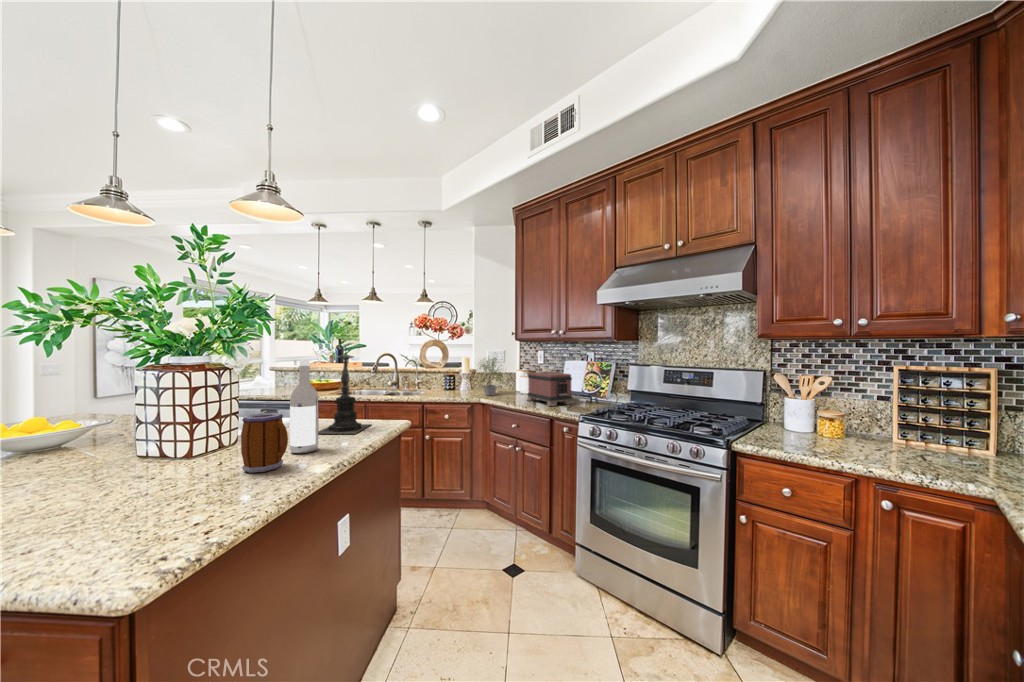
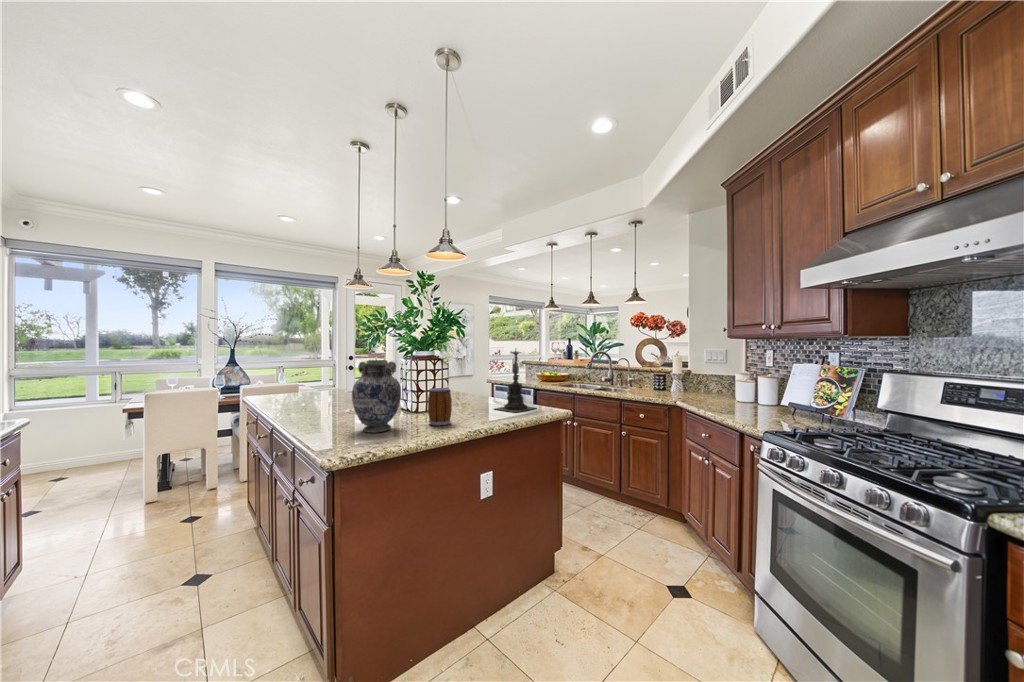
potted plant: present [479,357,503,396] -> none [676,352,720,398]
wine bottle: present [290,359,319,453] -> none [464,353,482,419]
toaster: present [527,372,573,406] -> none [732,375,791,416]
decorative vase: none [89,376,203,511] -> present [352,360,401,433]

